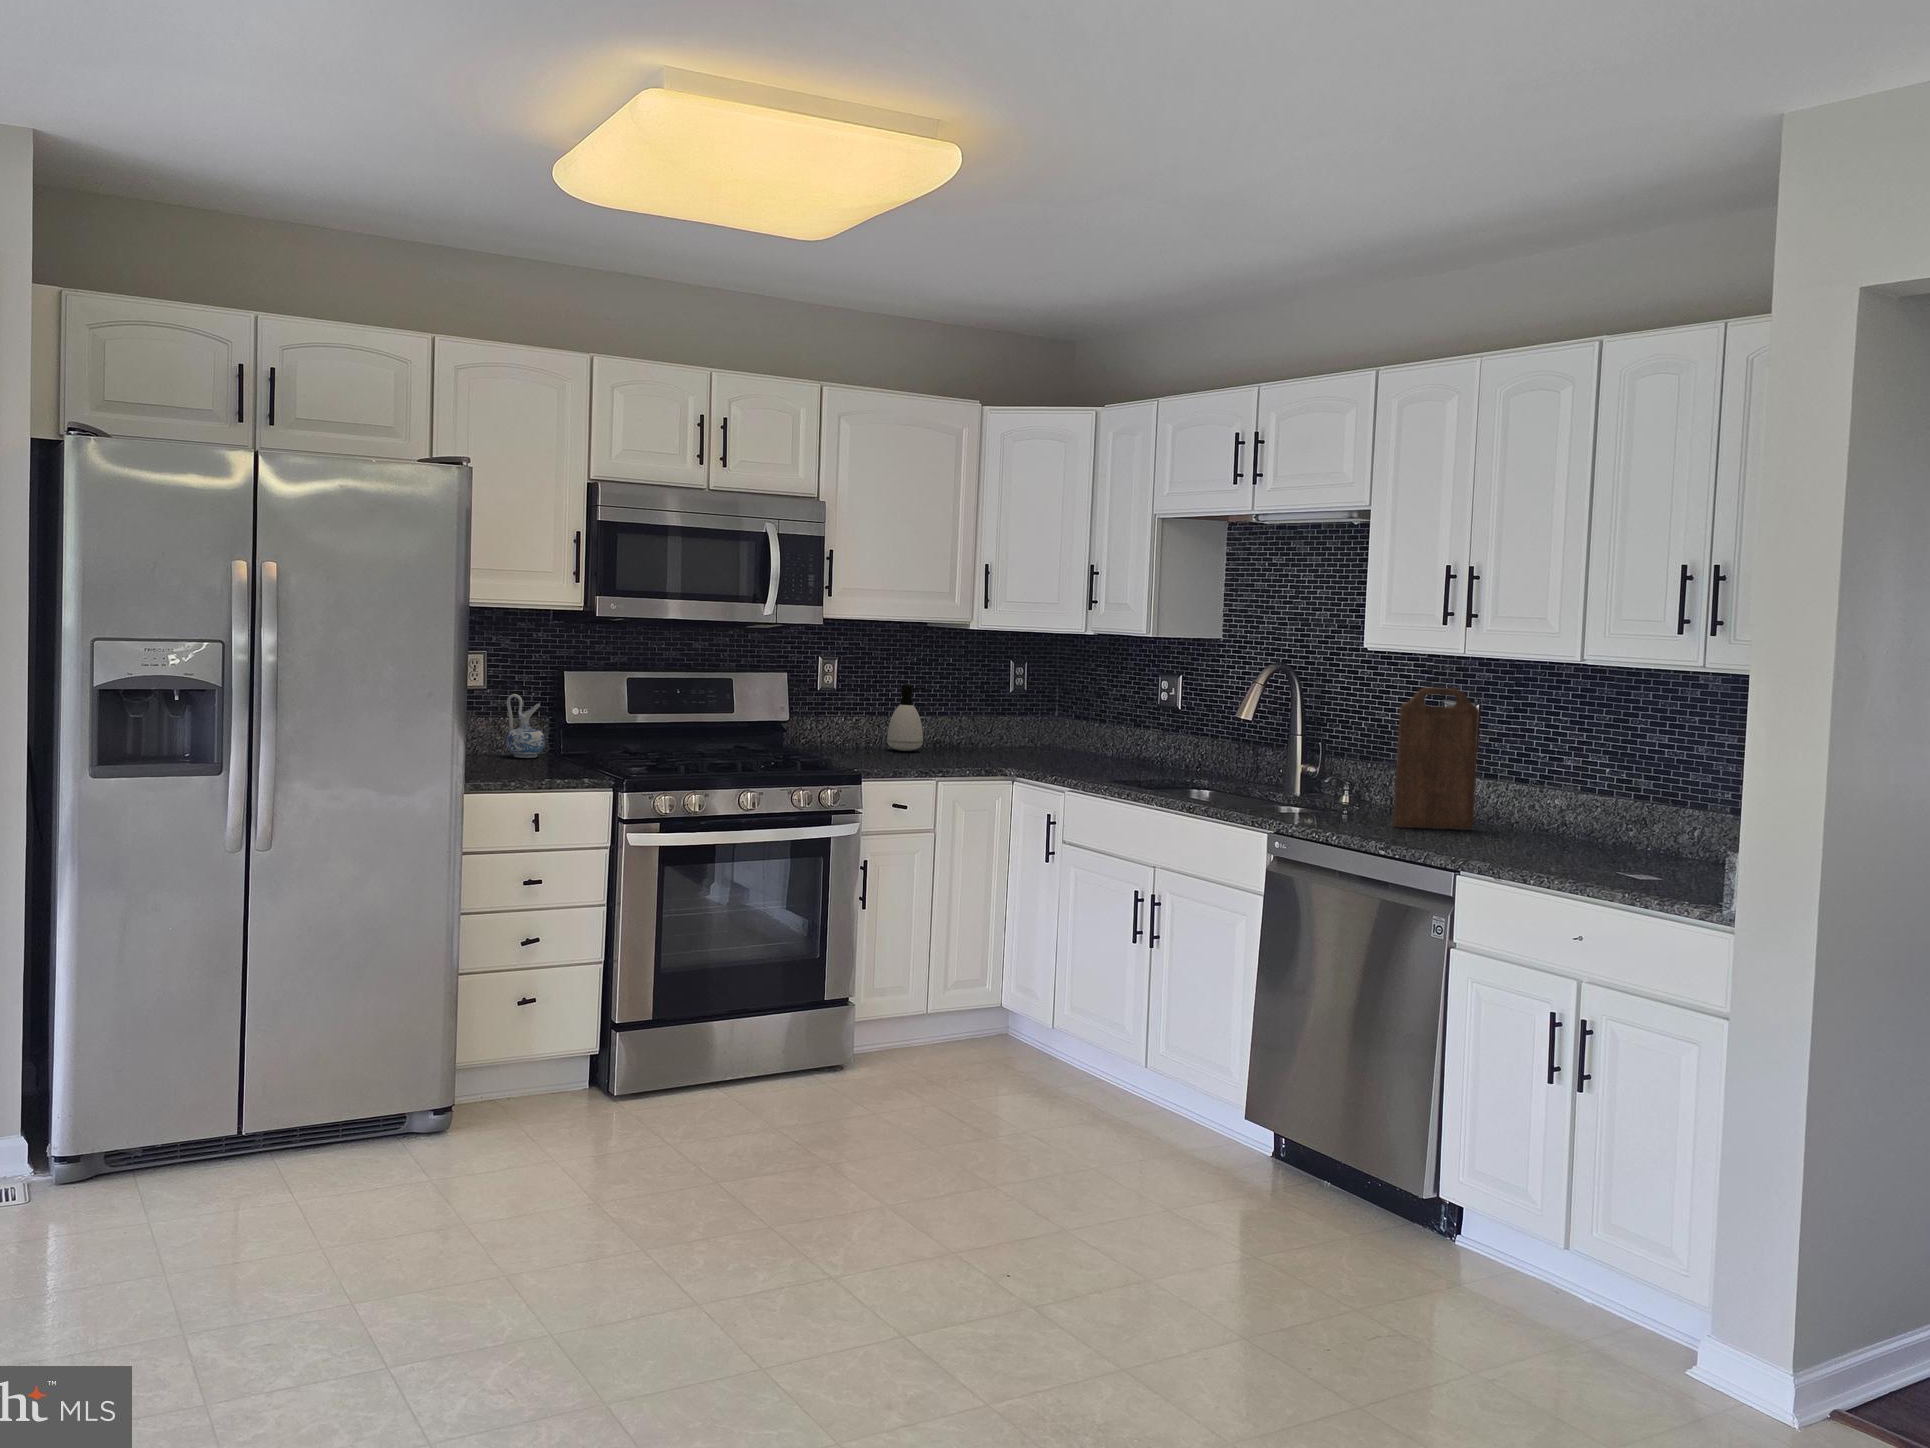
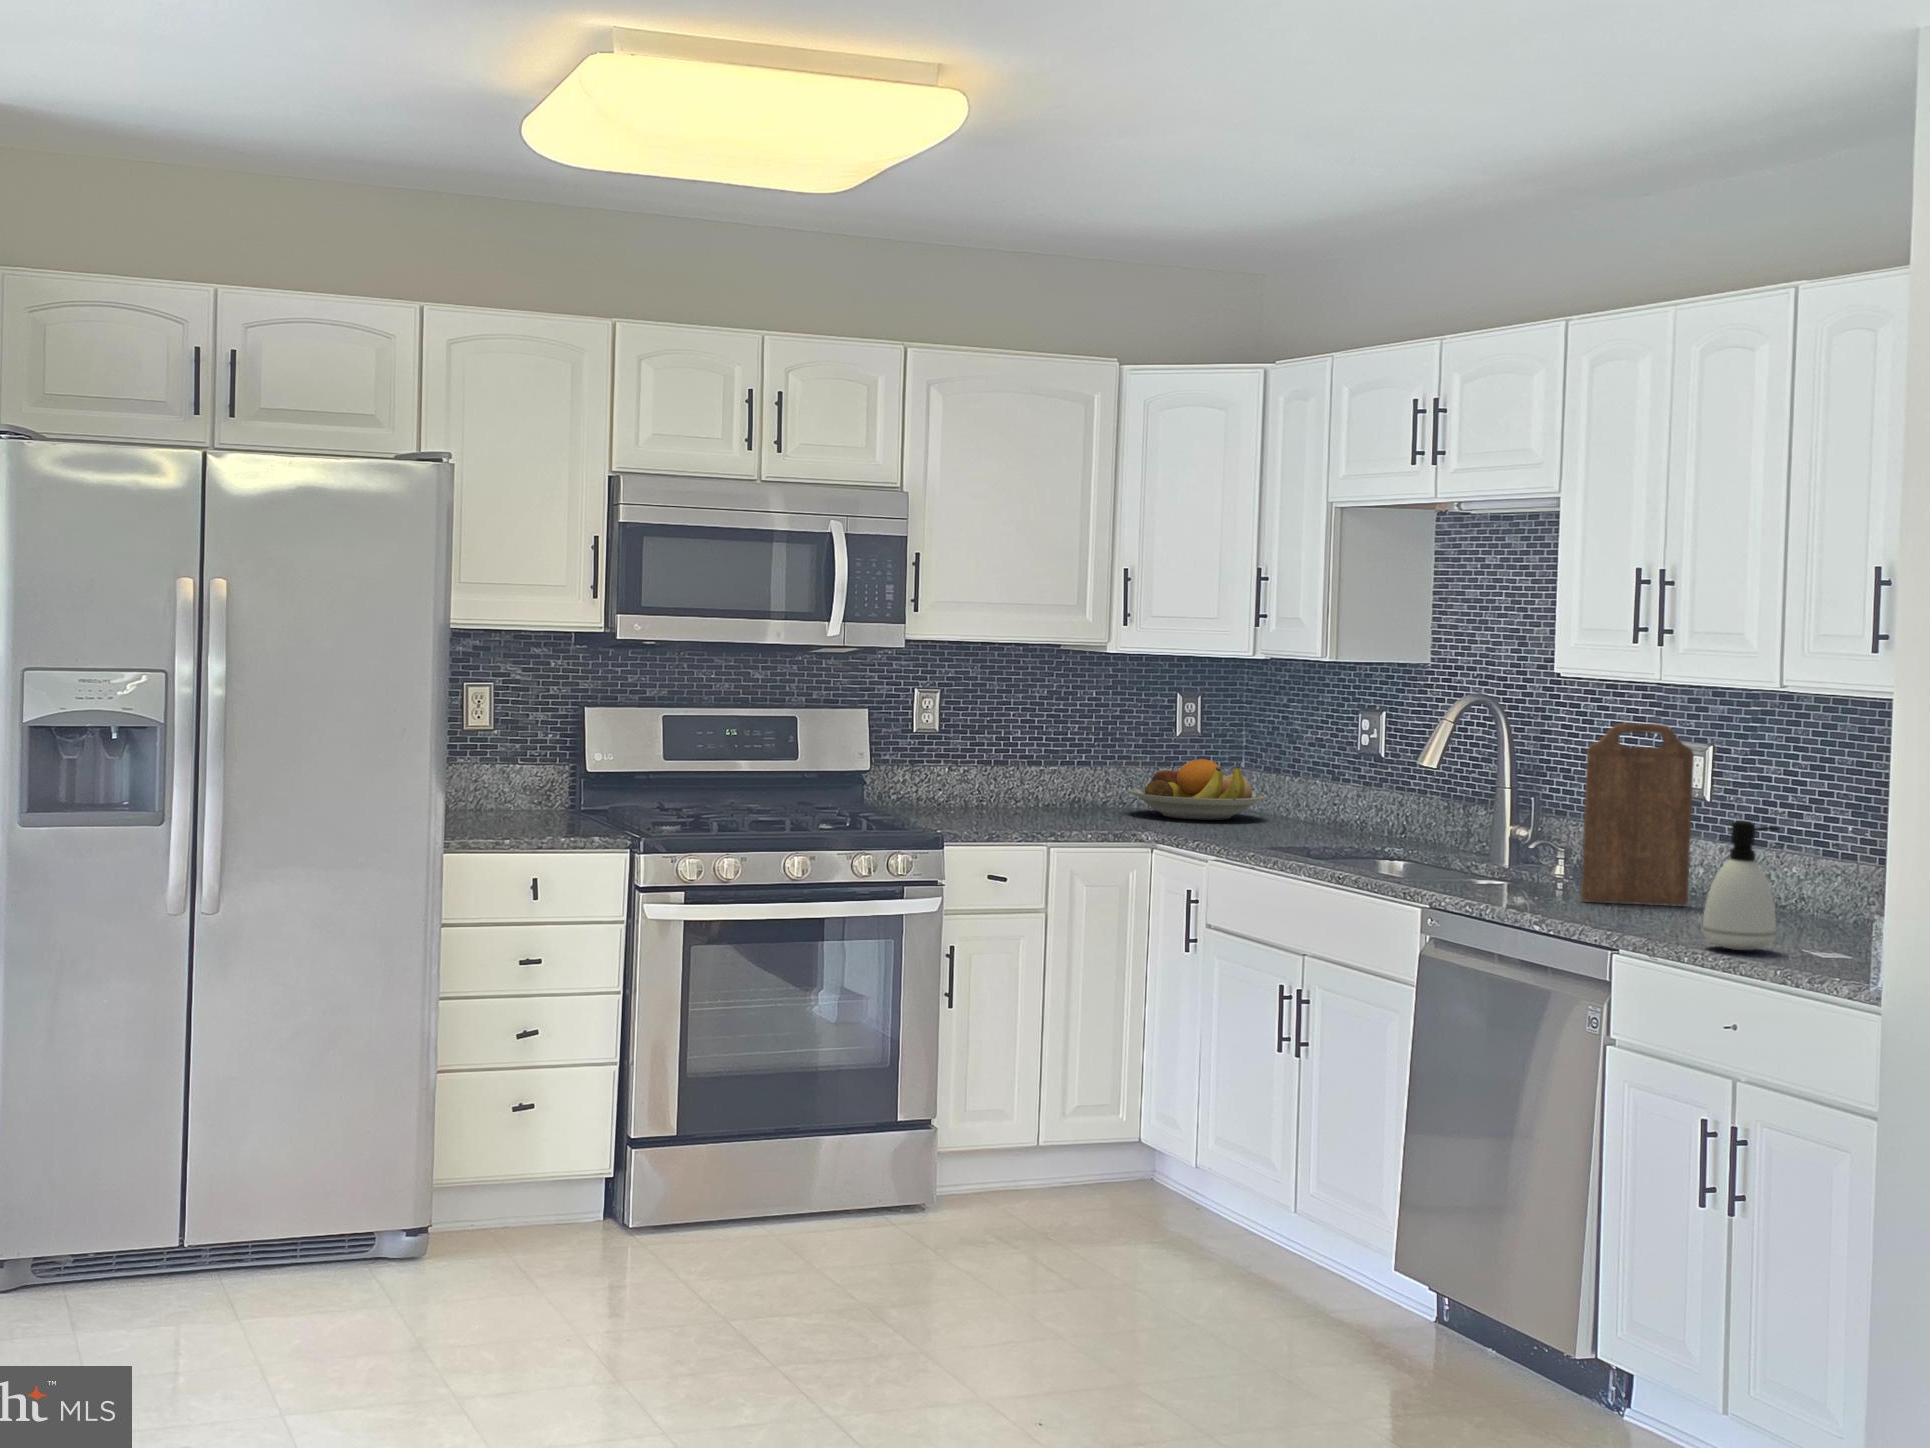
soap dispenser: present [887,684,926,751] -> present [1703,820,1779,950]
ceramic pitcher: present [506,694,545,758] -> none [507,736,554,814]
fruit bowl: none [982,710,1086,756] -> present [1129,759,1267,820]

